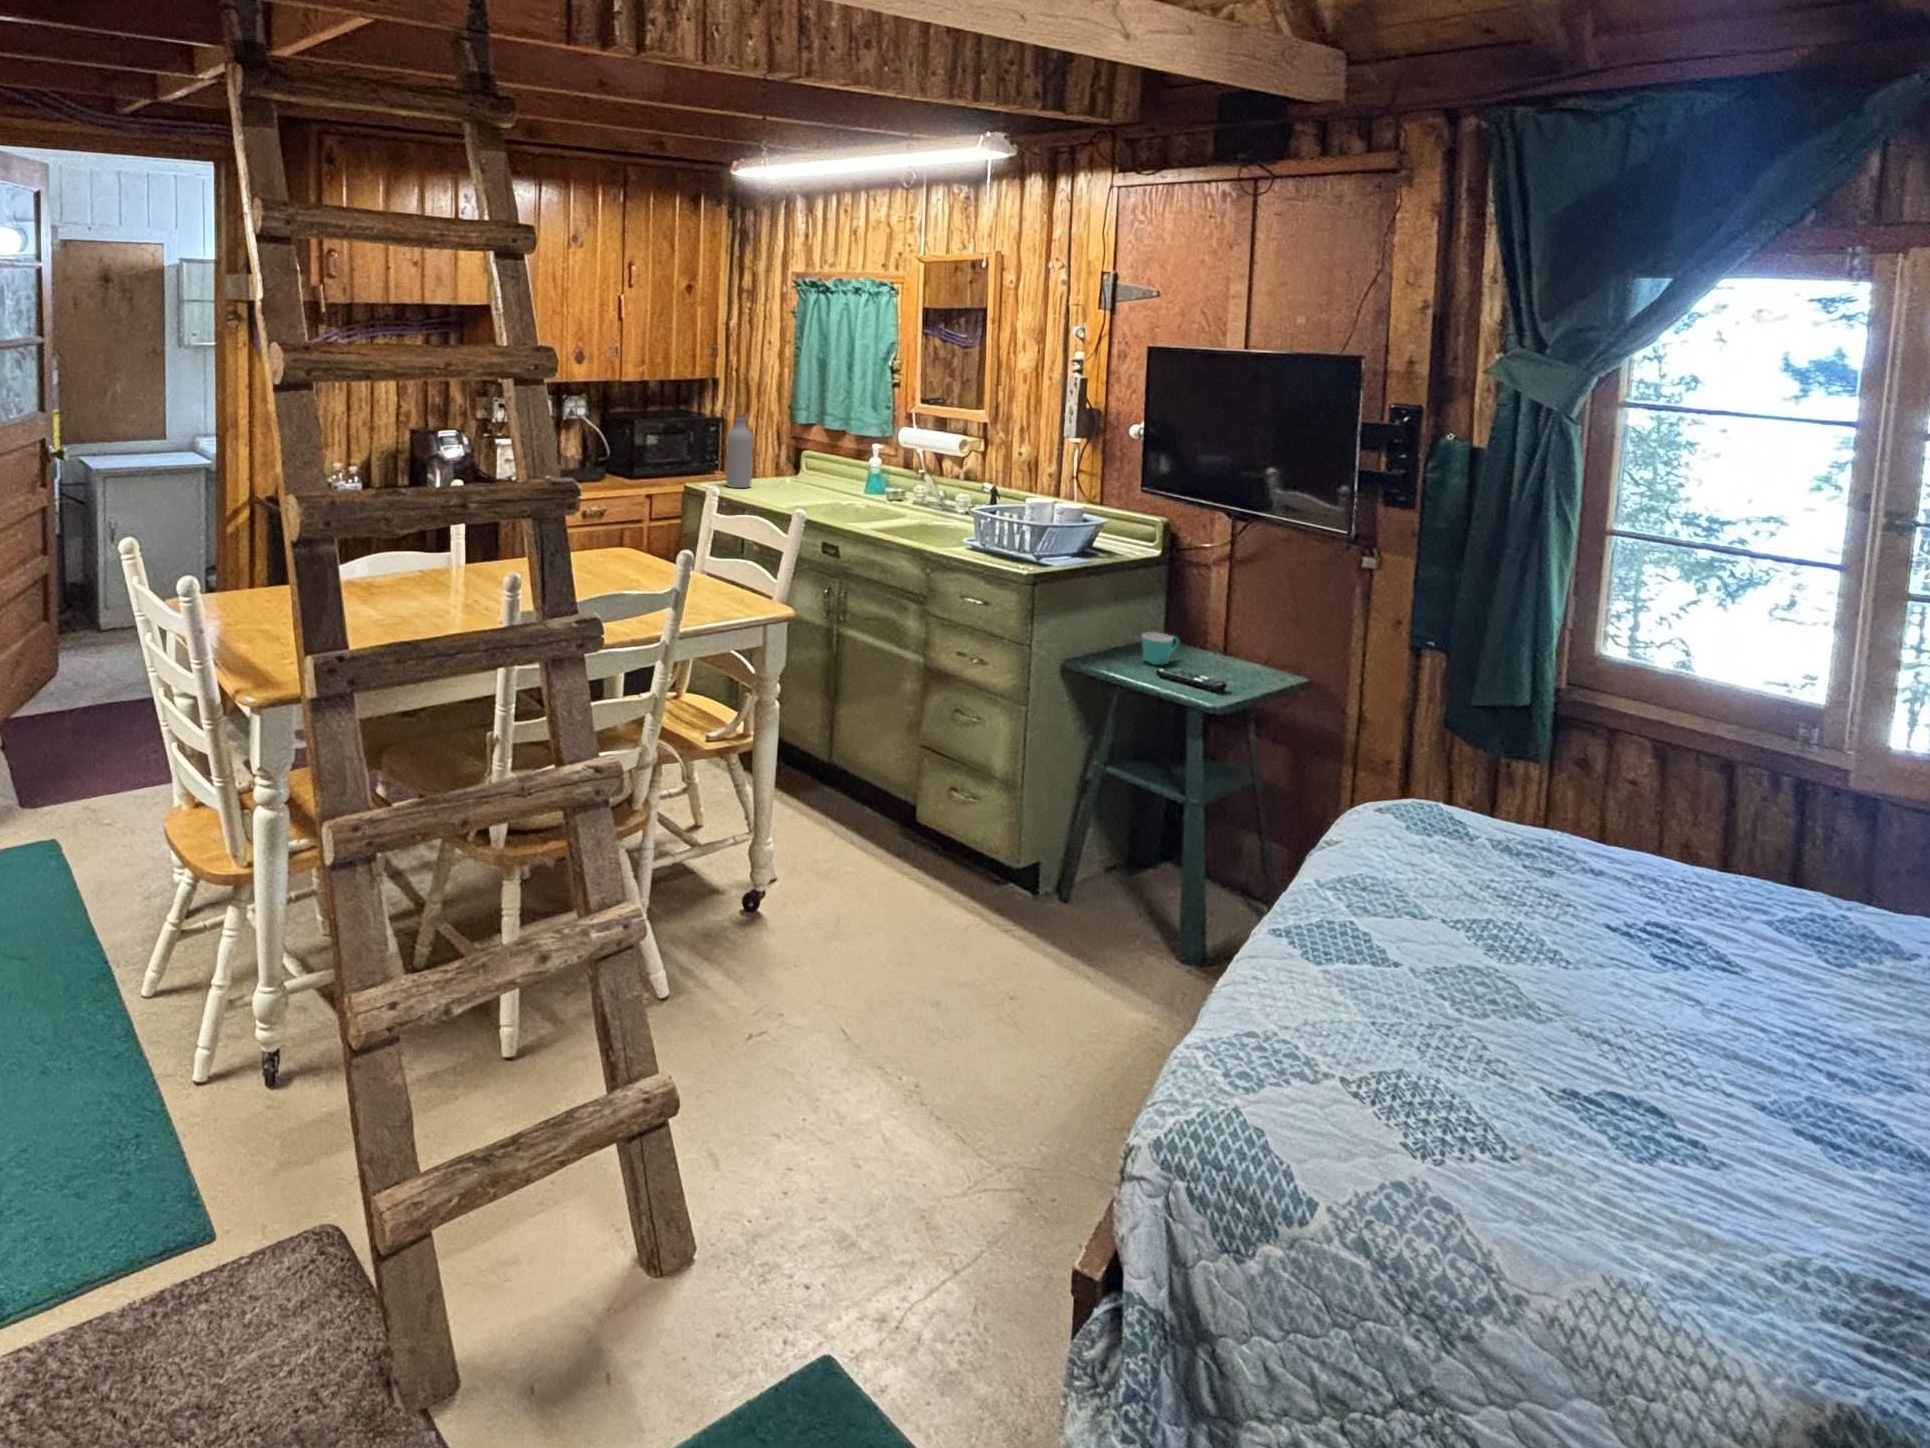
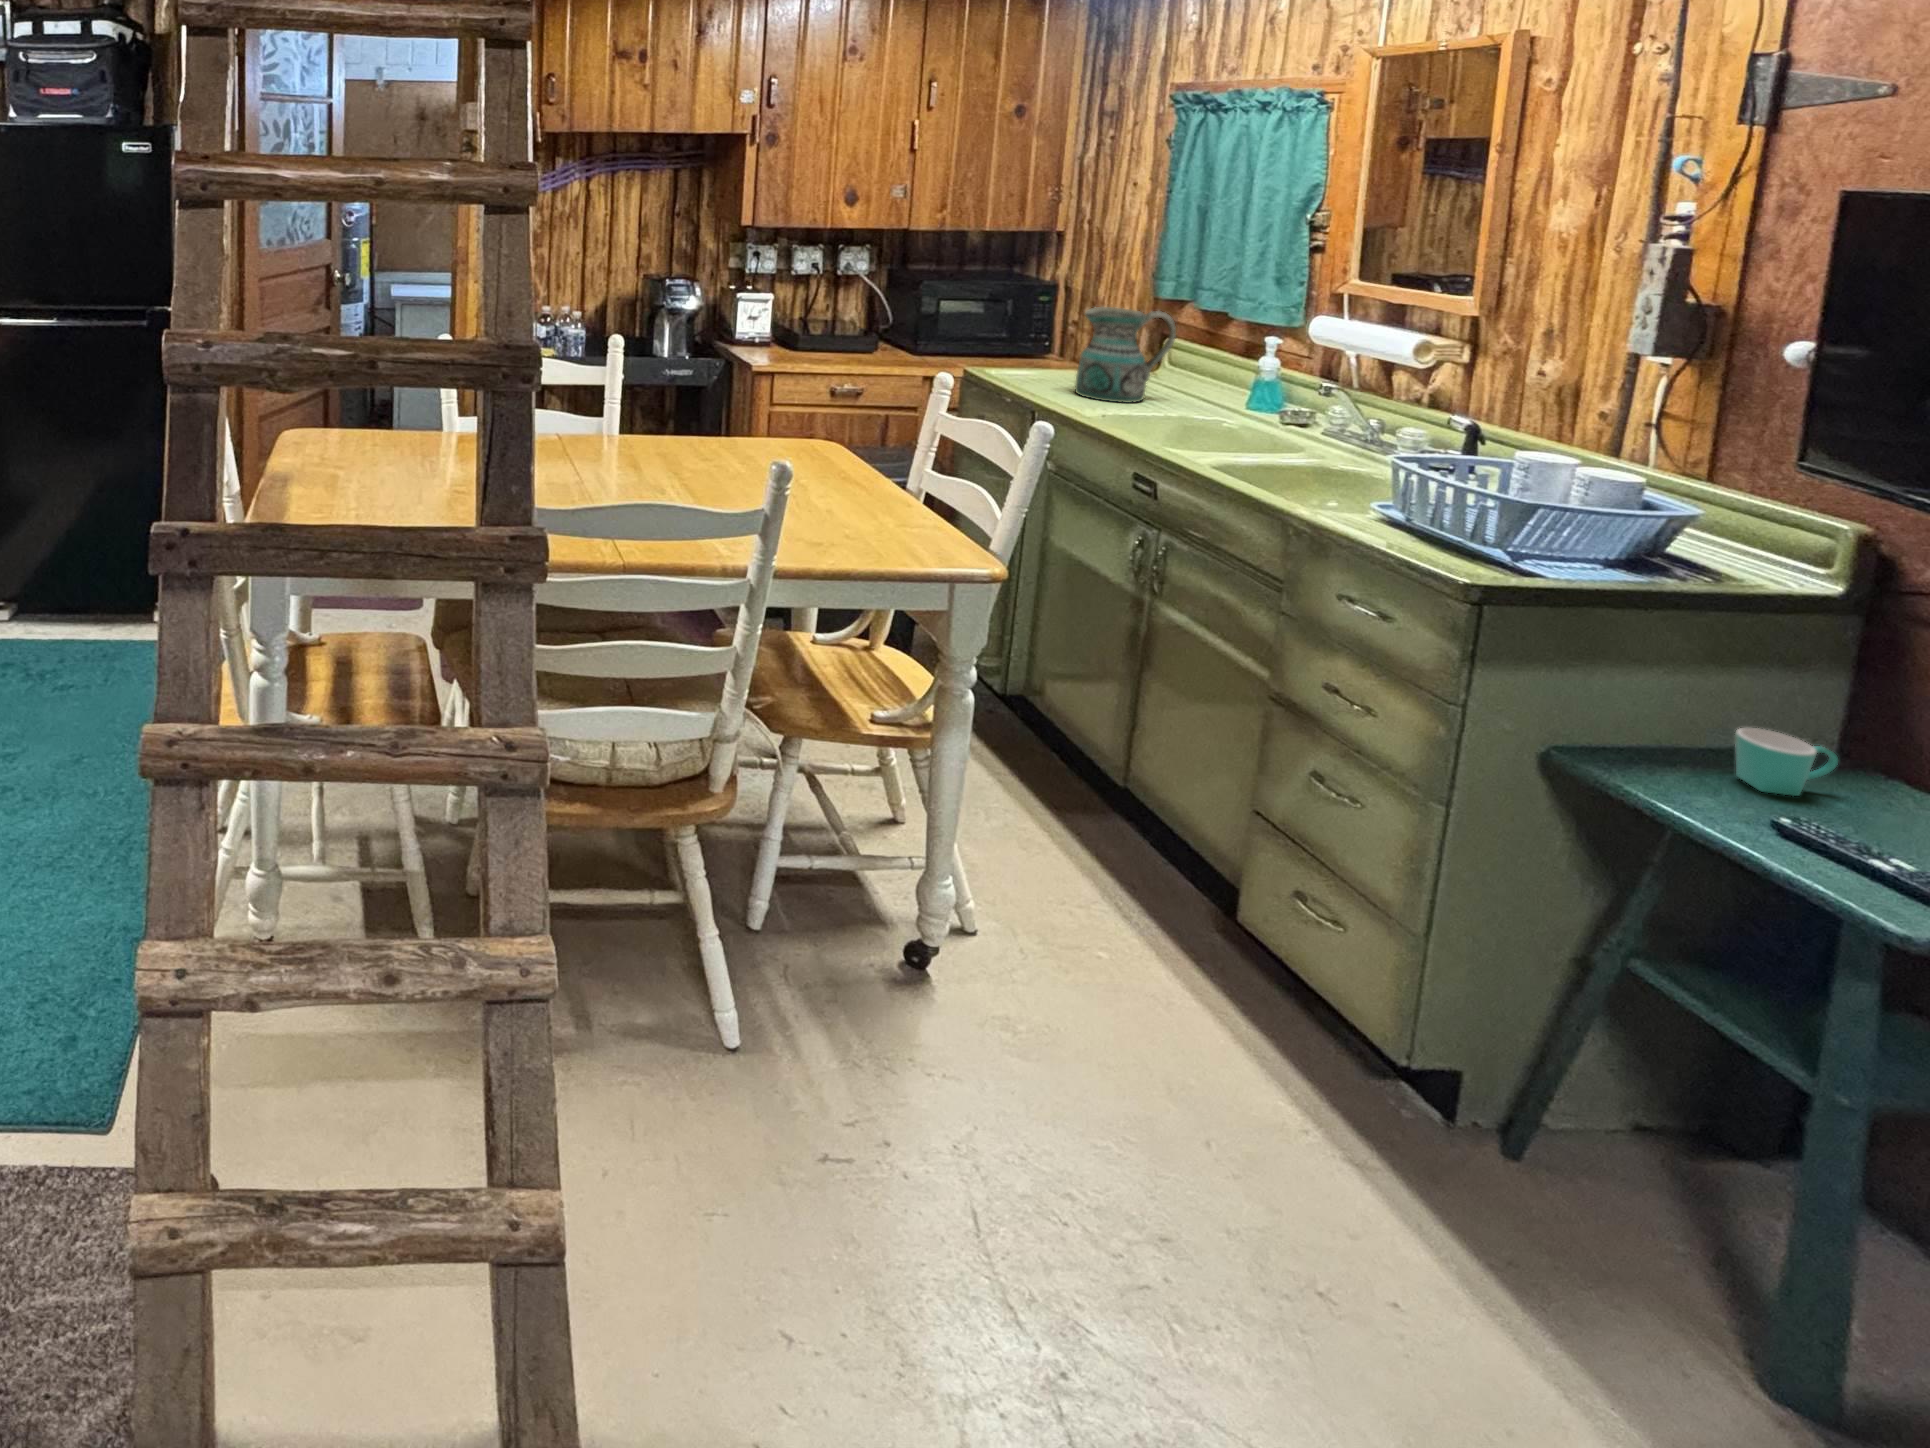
bottle: present [726,414,753,488] -> none [1024,279,1070,382]
ceramic pitcher: none [764,431,821,497] -> present [1075,307,1176,403]

